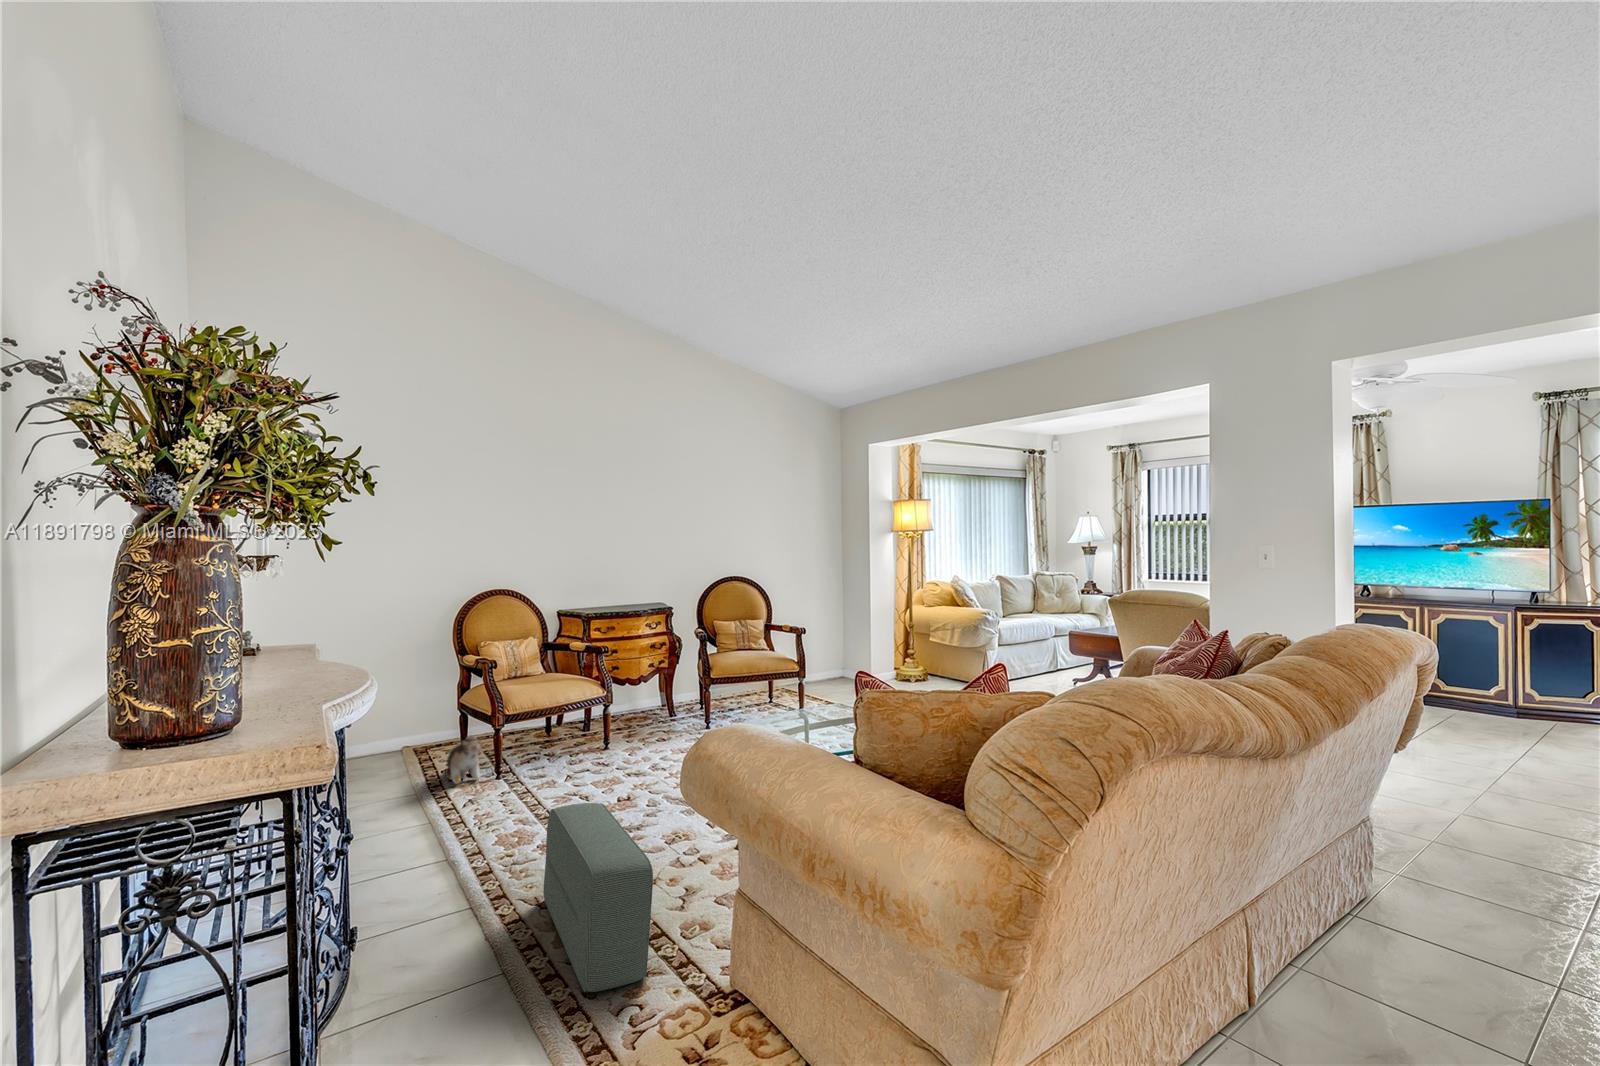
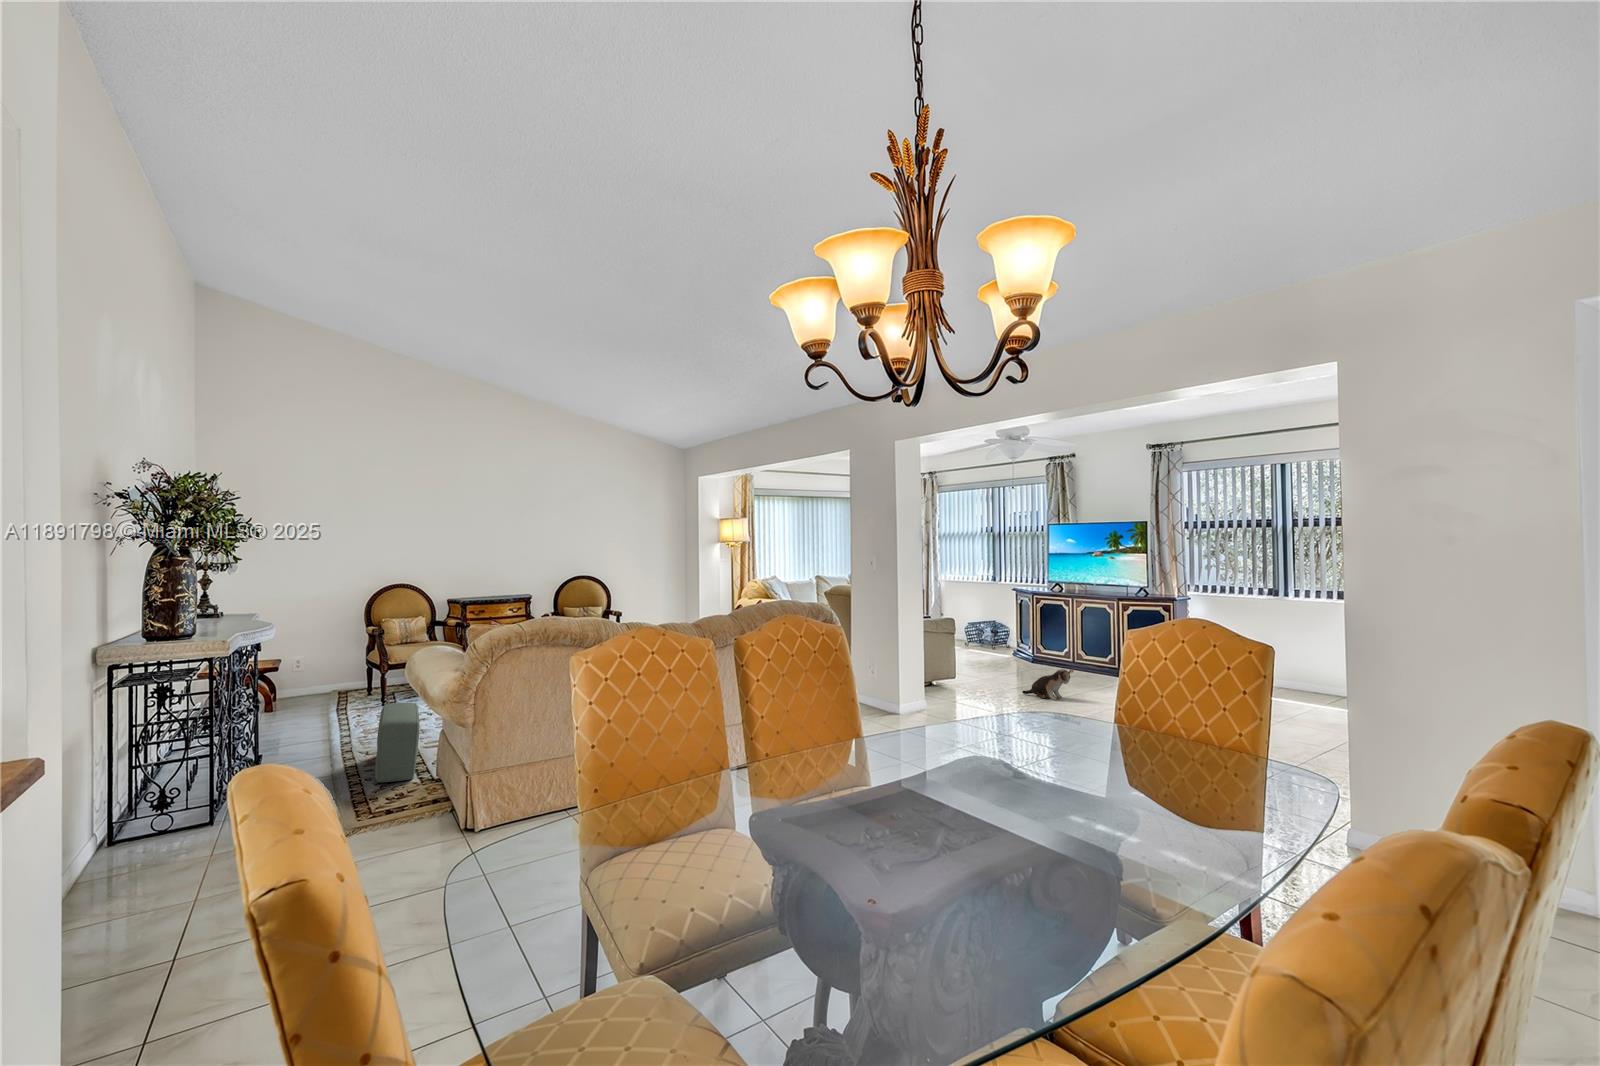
plush toy: present [445,735,481,784] -> present [1022,669,1074,700]

